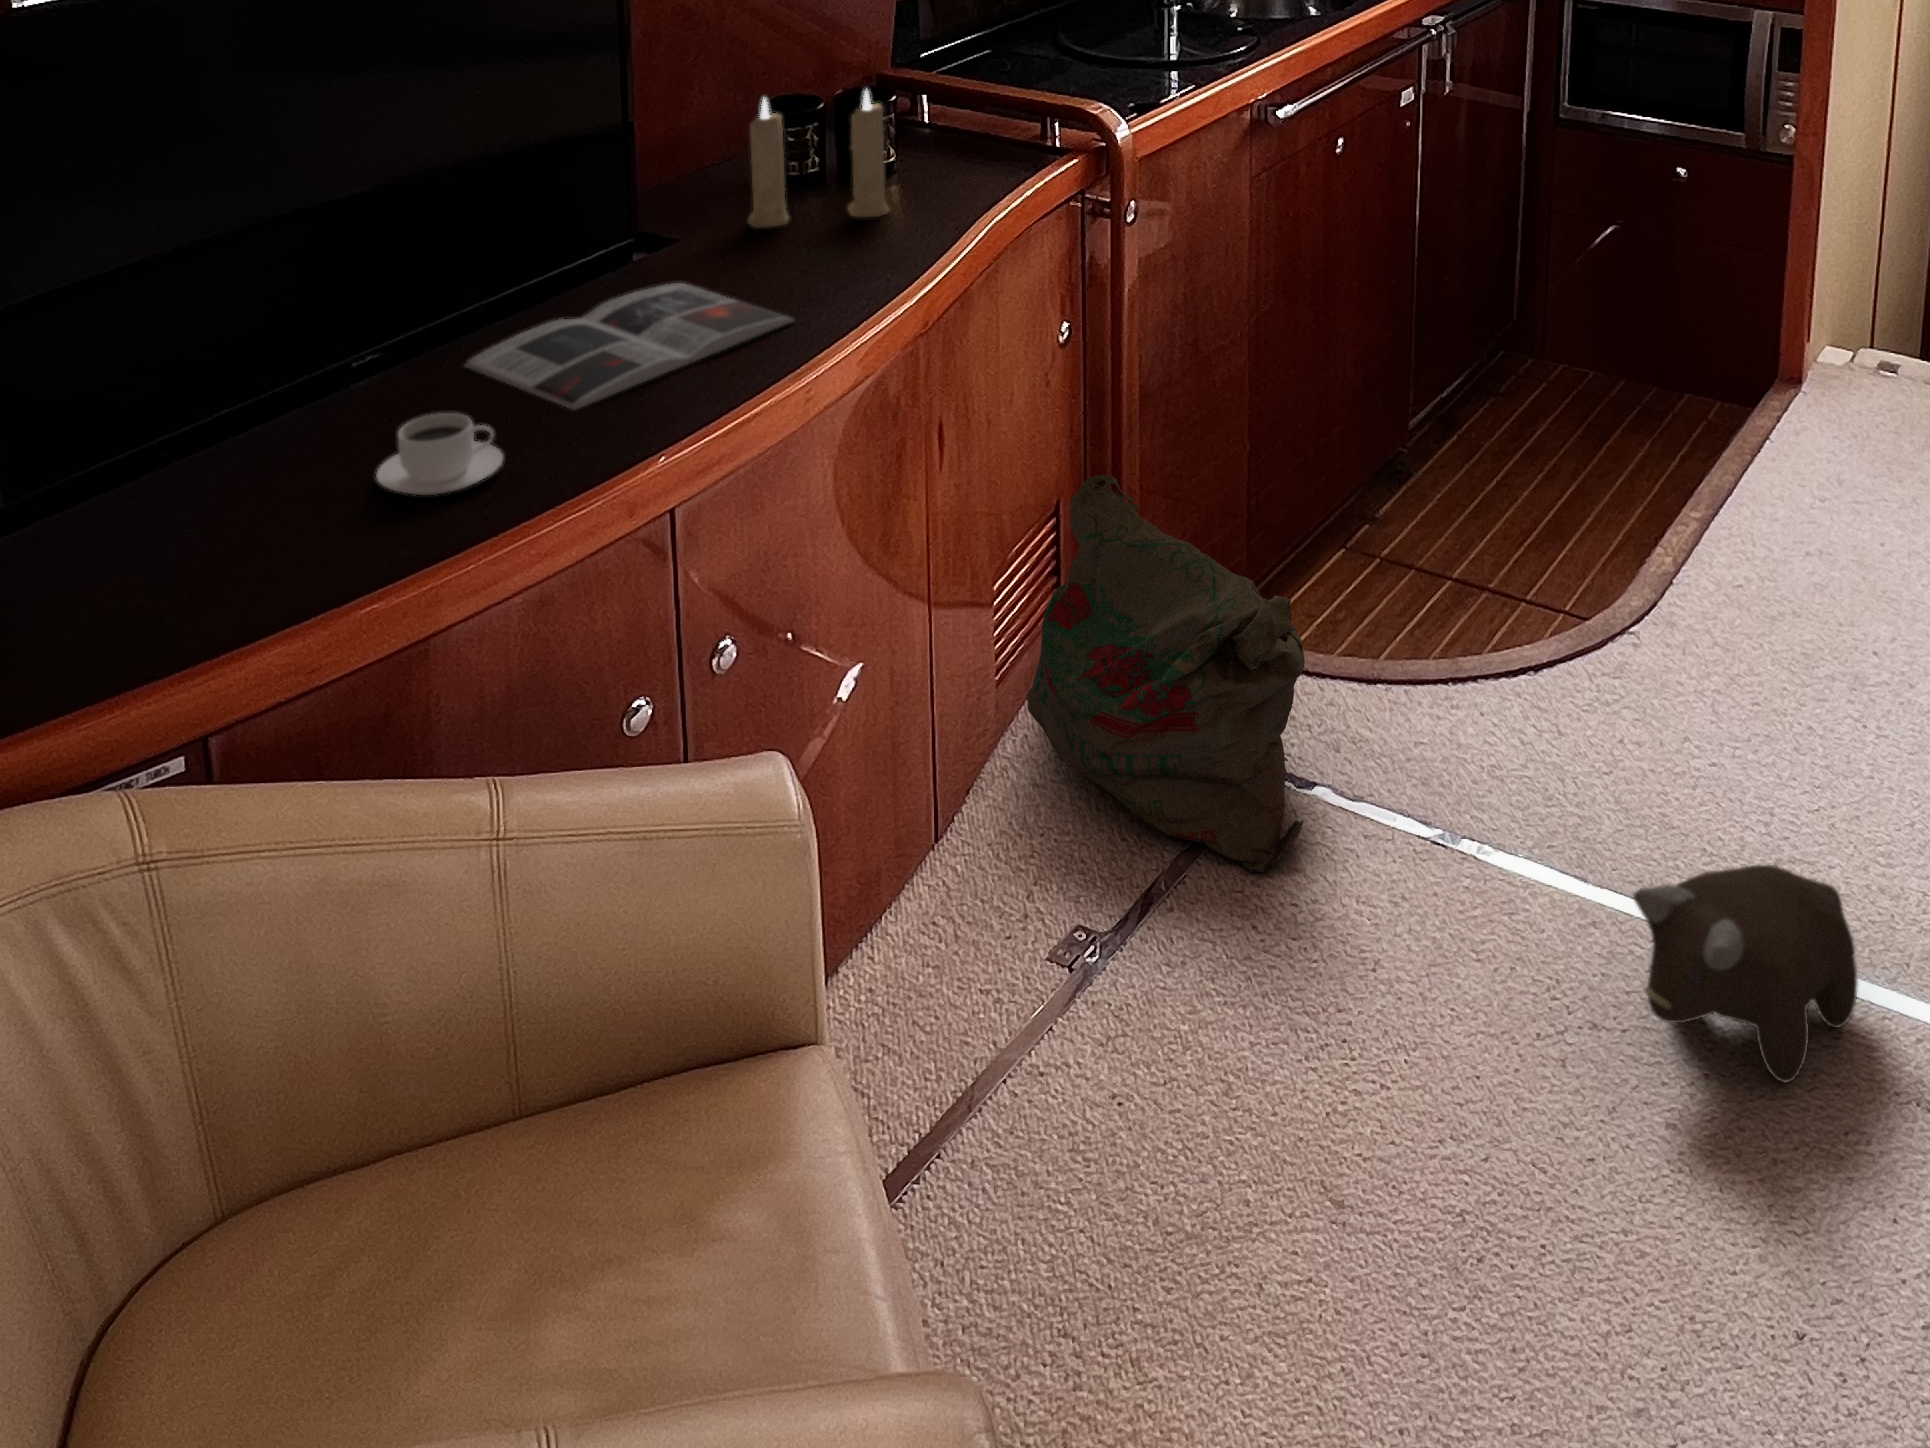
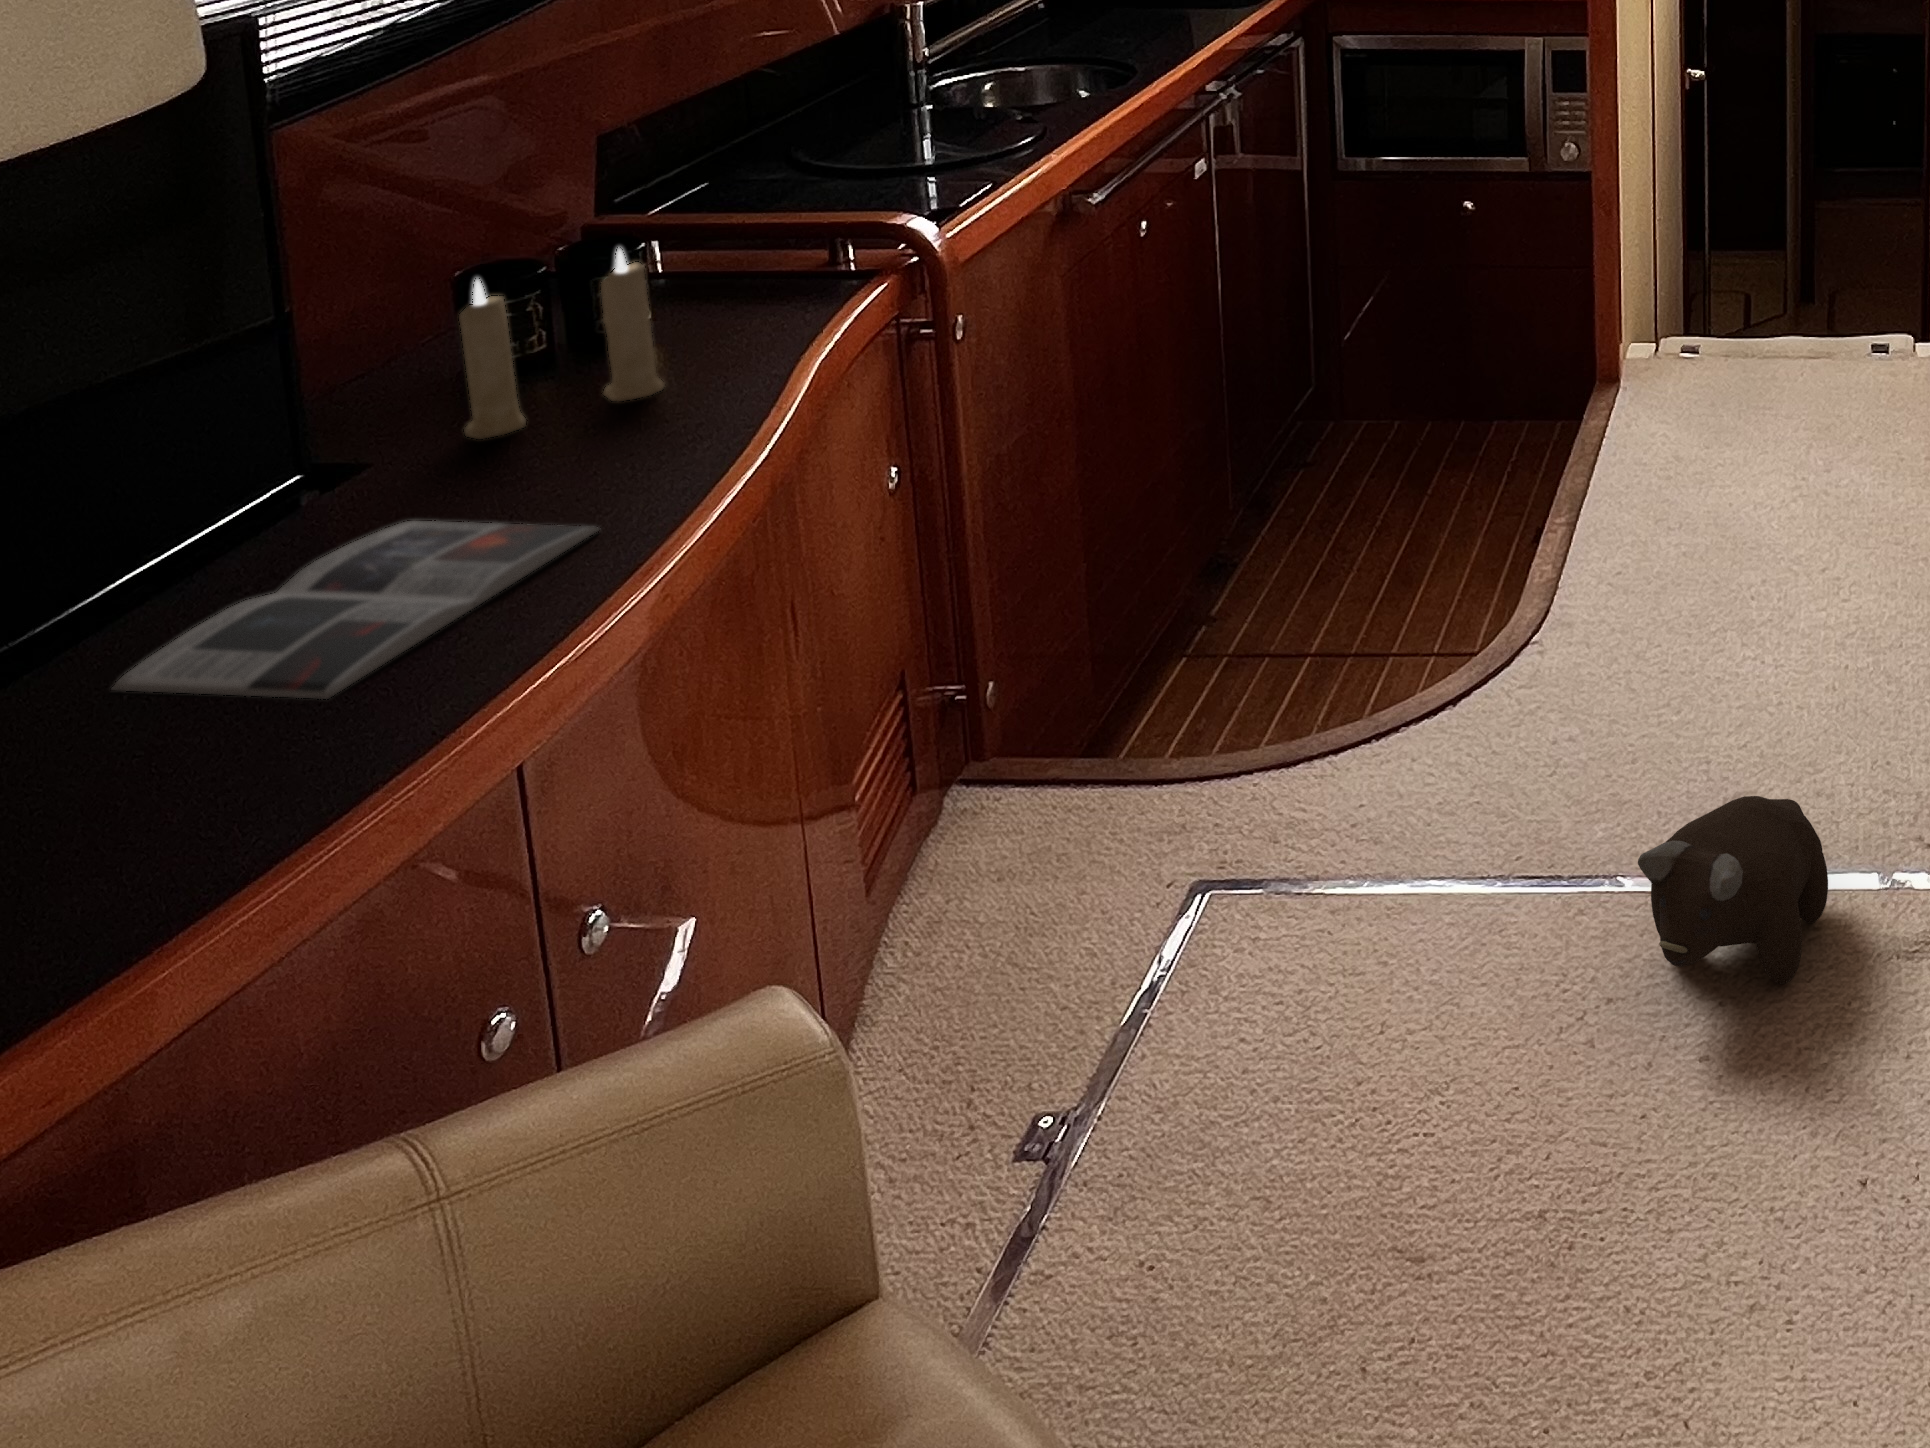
coffee cup: present [377,413,503,495] -> none [50,737,257,858]
bag: present [1027,475,1305,873] -> none [906,626,1271,988]

